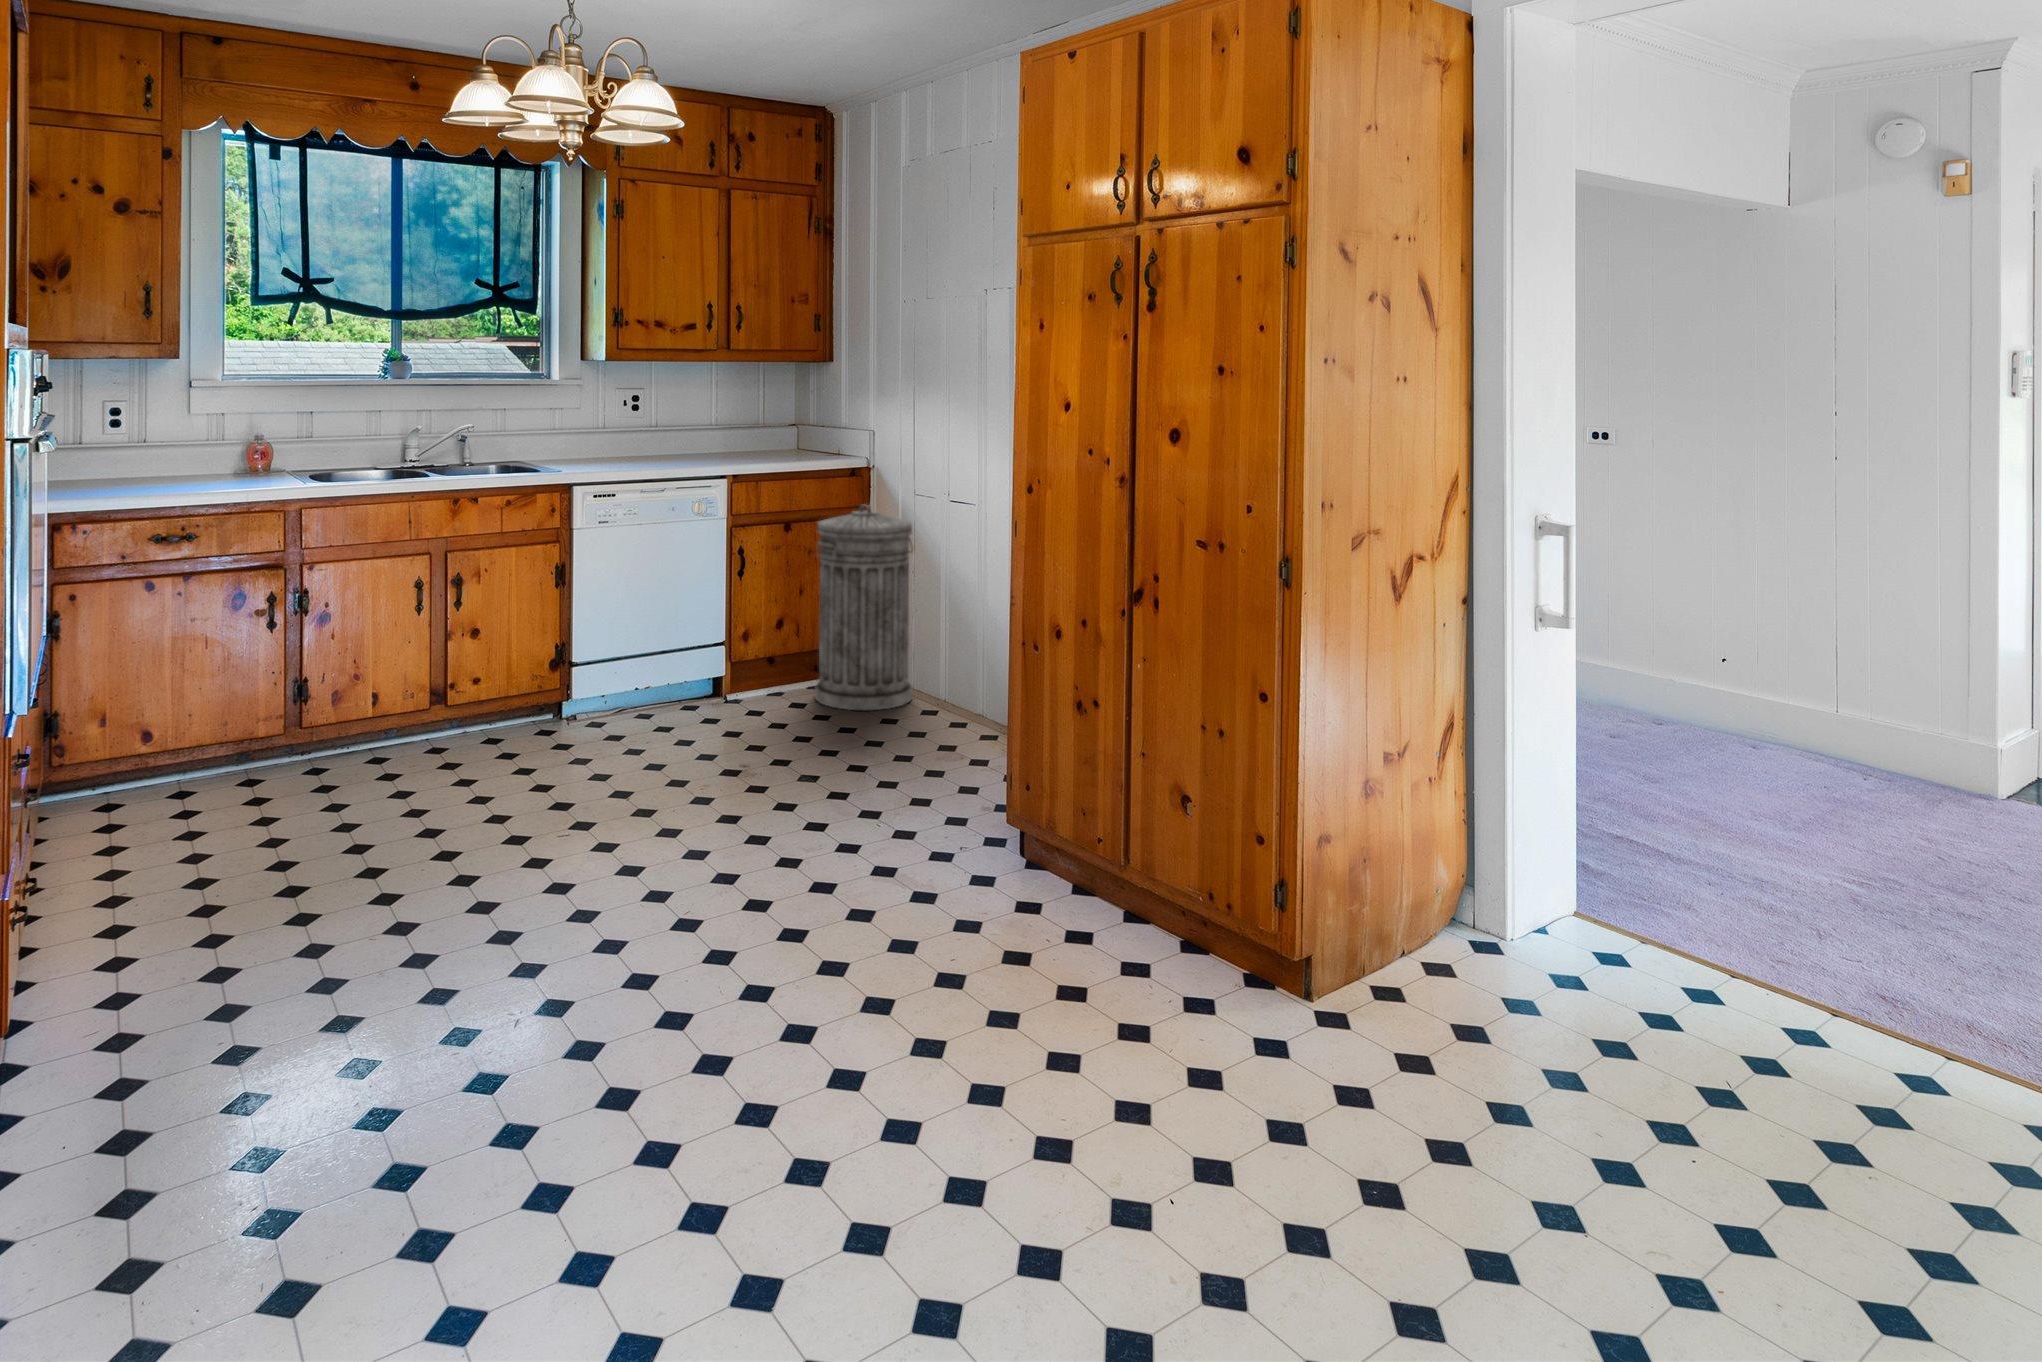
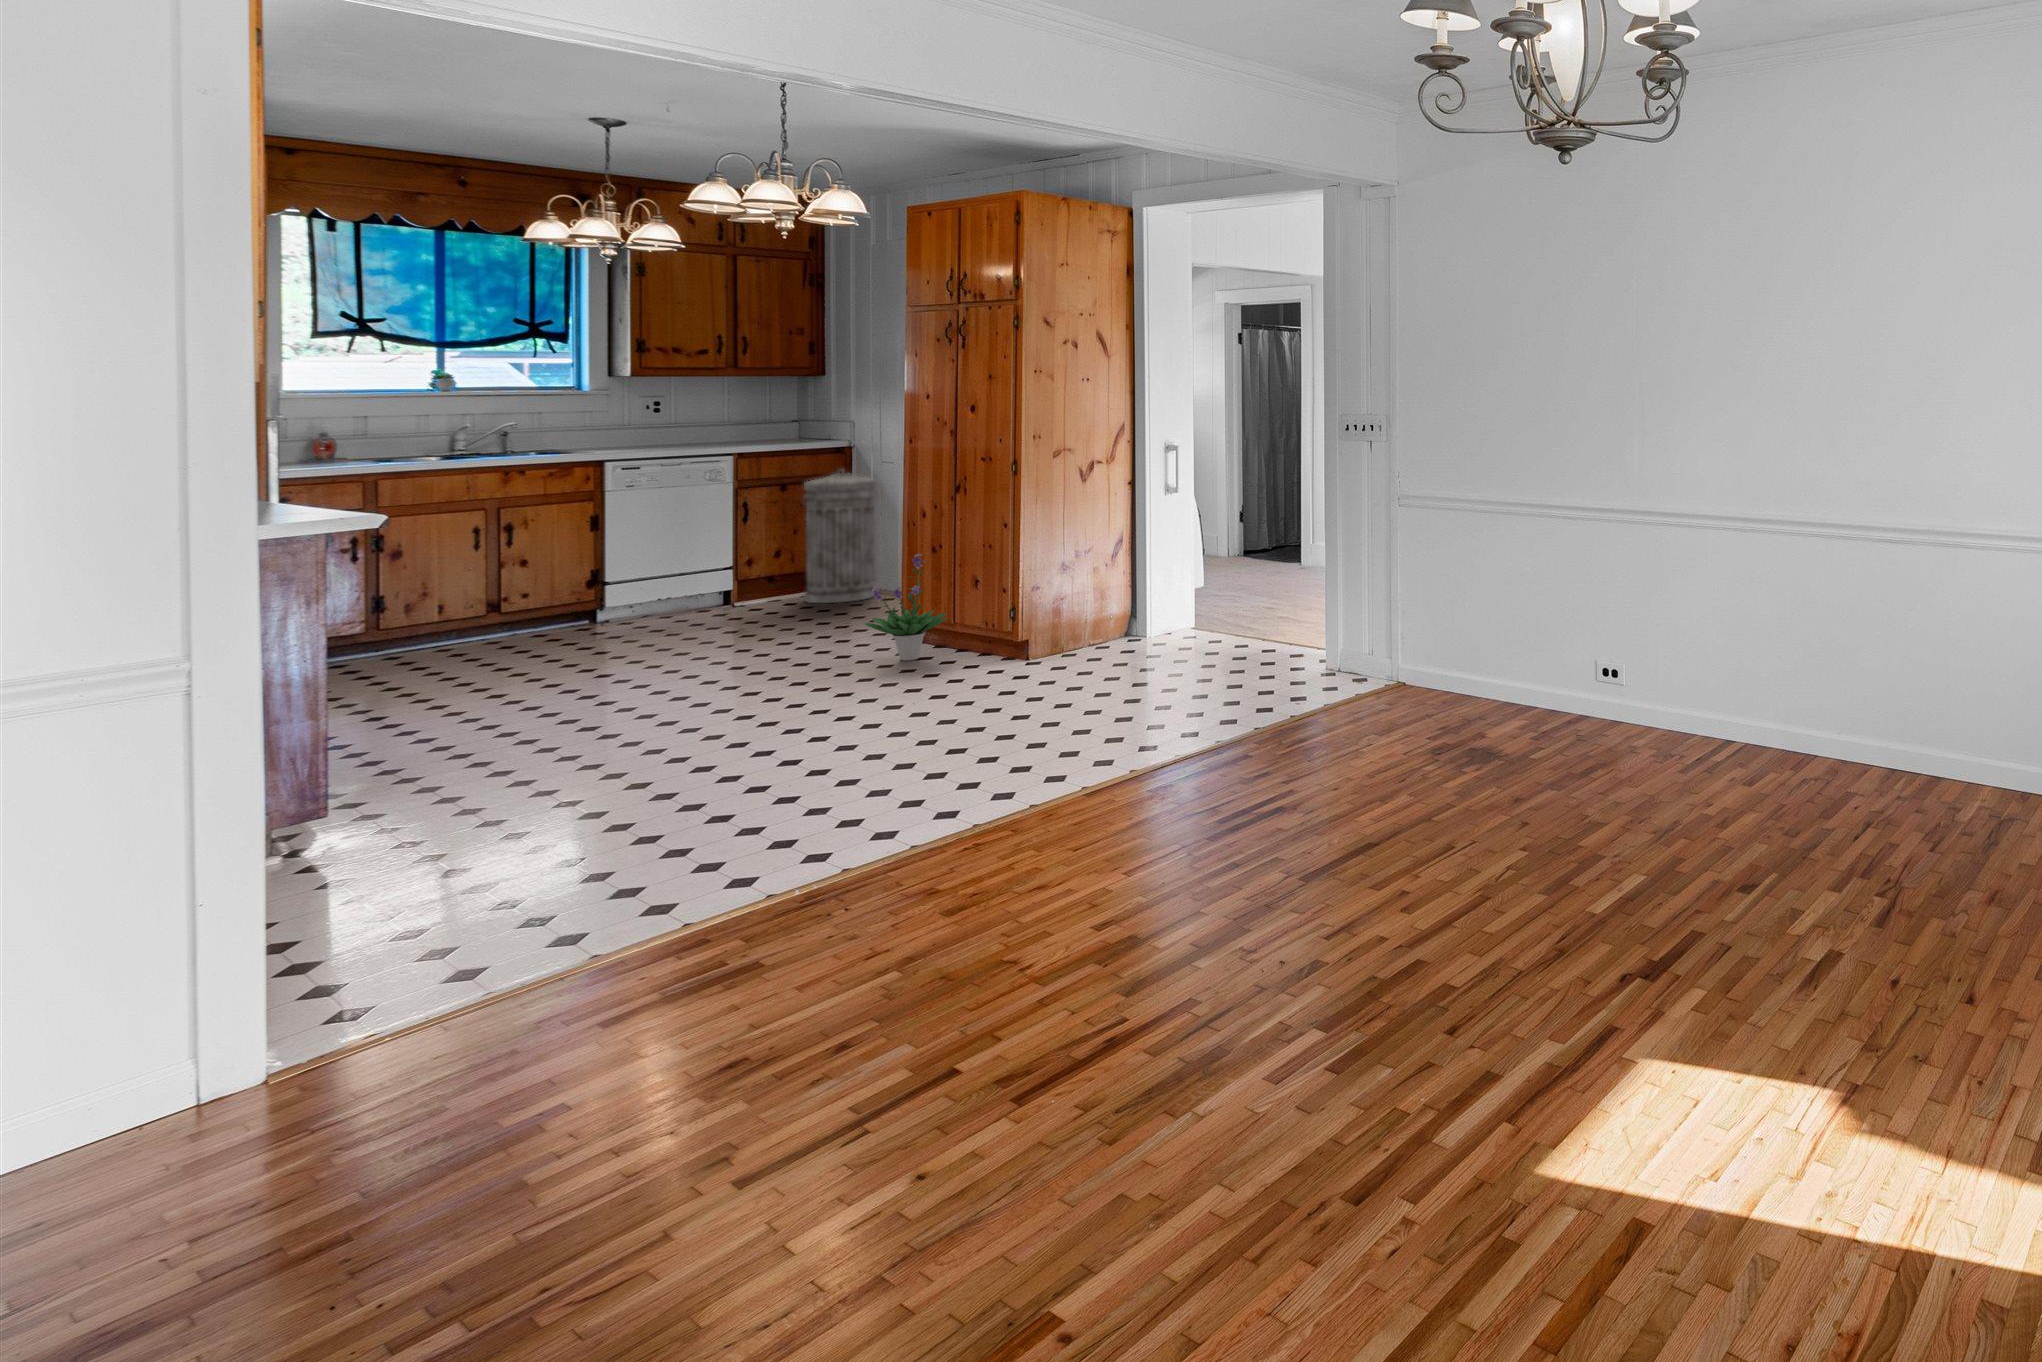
potted plant: none [973,723,1123,935] -> present [864,554,948,661]

